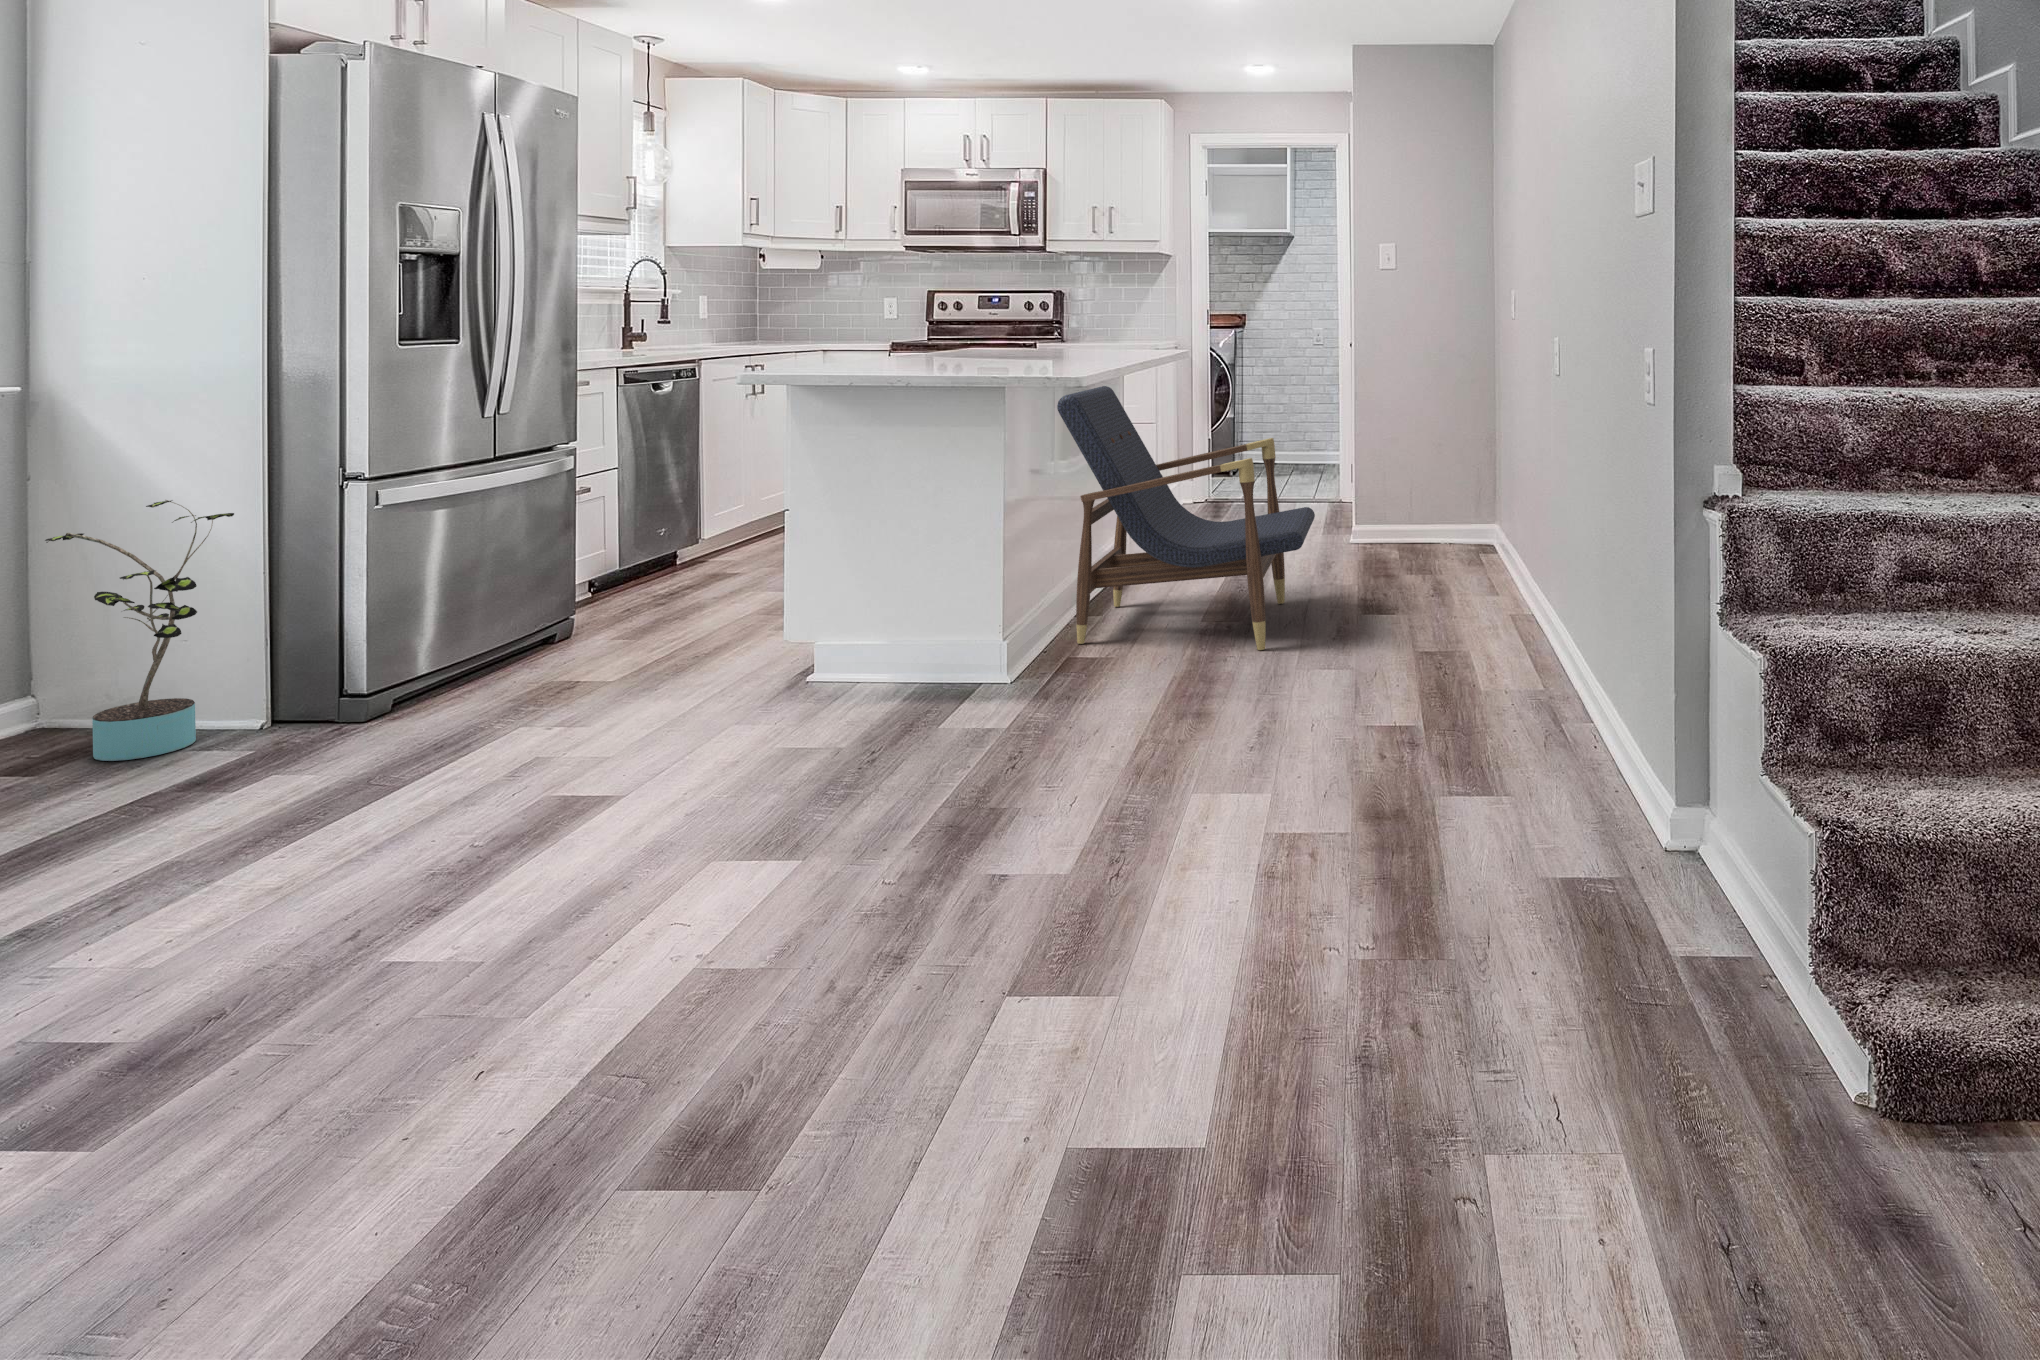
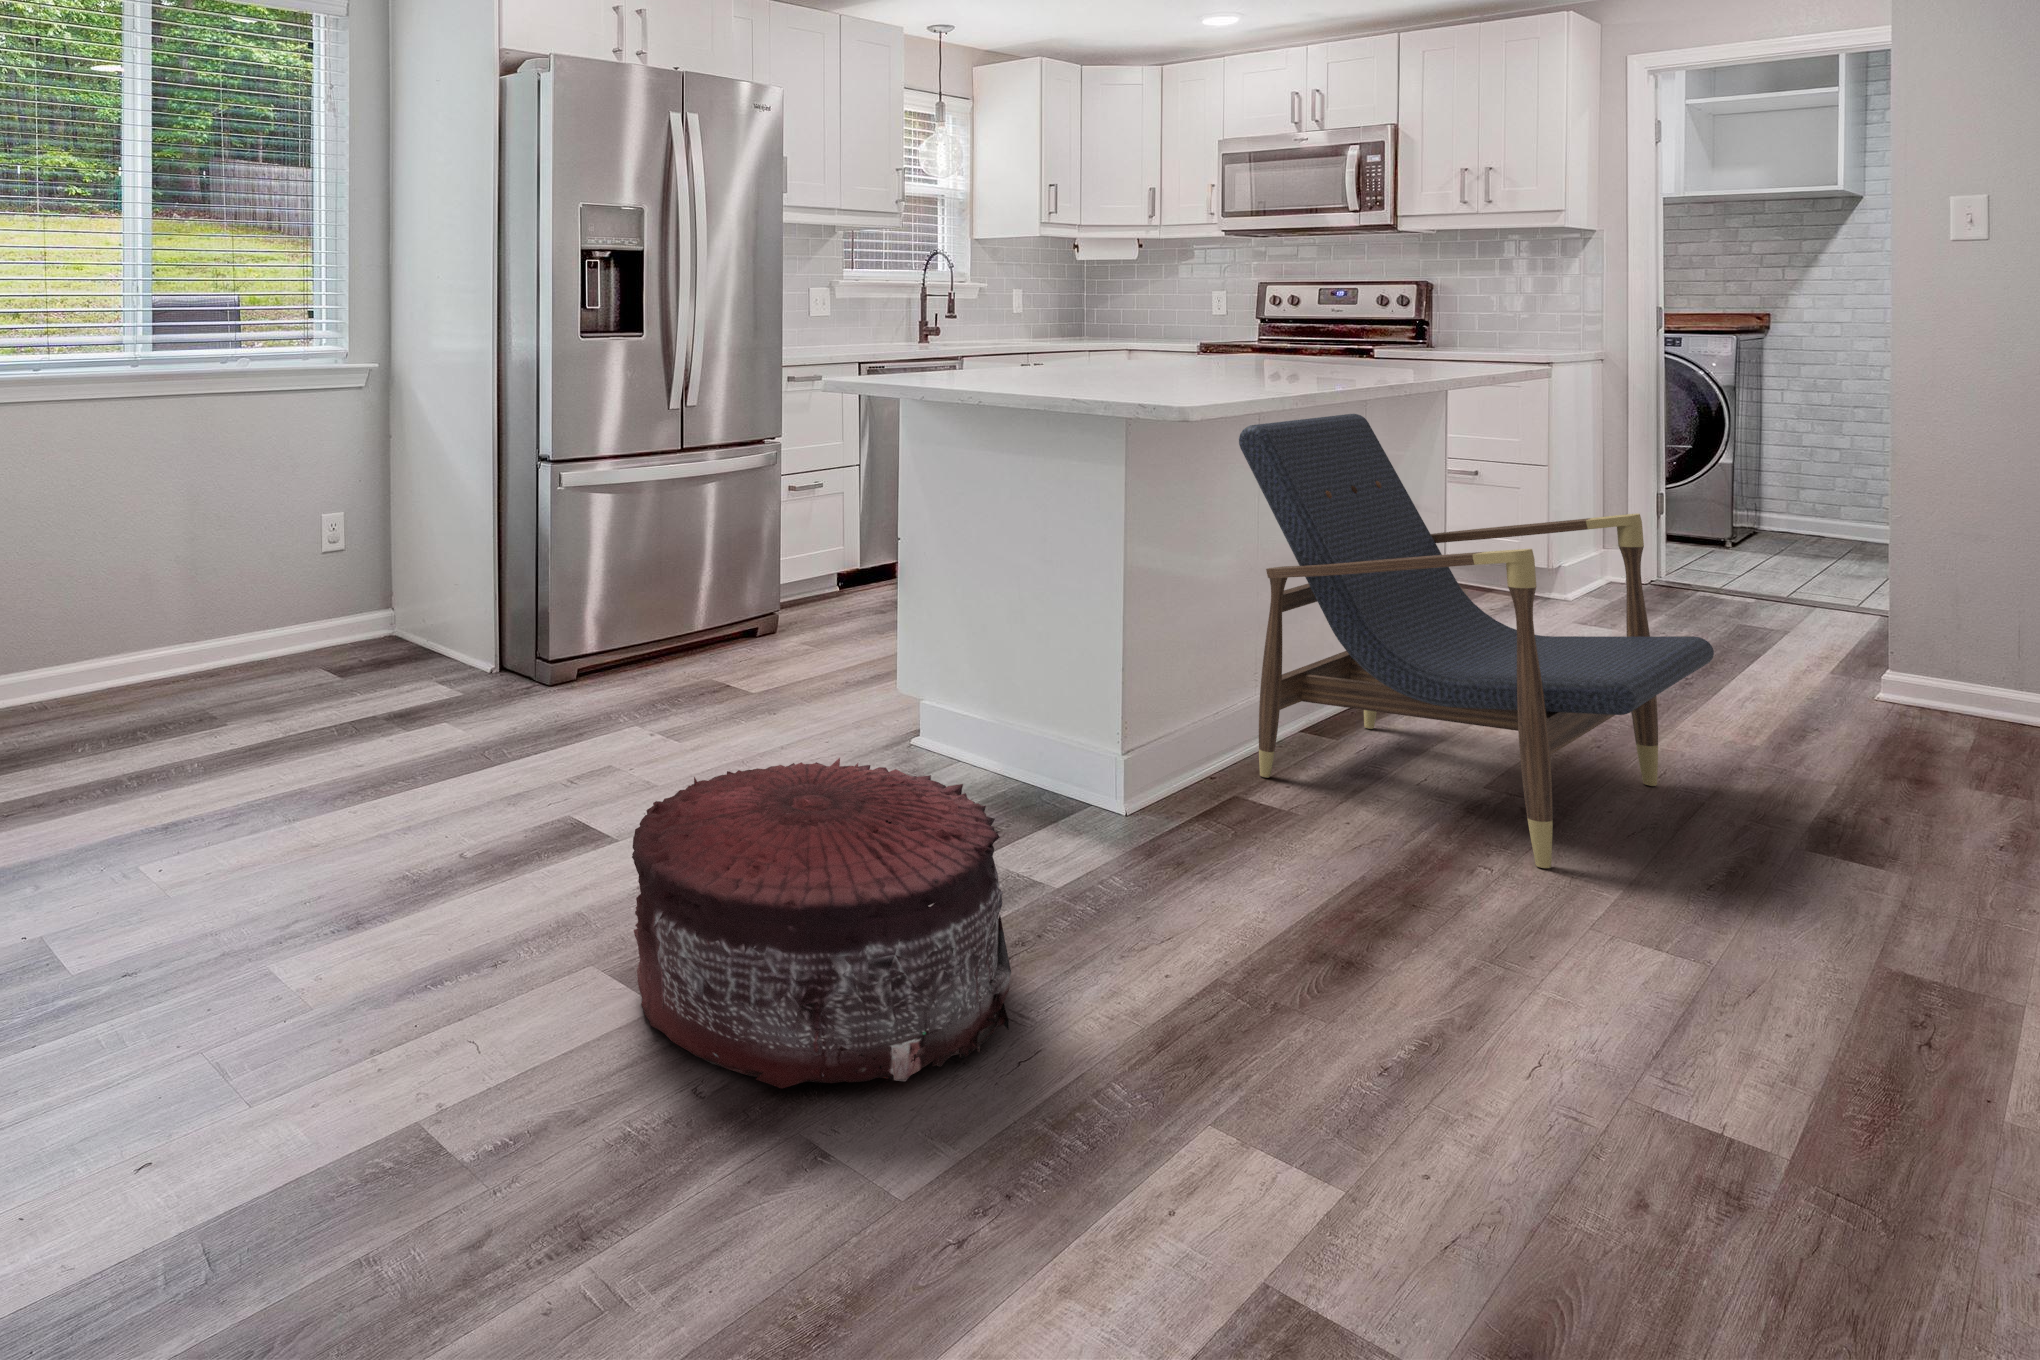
potted plant: present [45,500,234,761] -> none [359,467,468,683]
pouf: none [768,648,1070,860] -> present [632,758,1011,1089]

